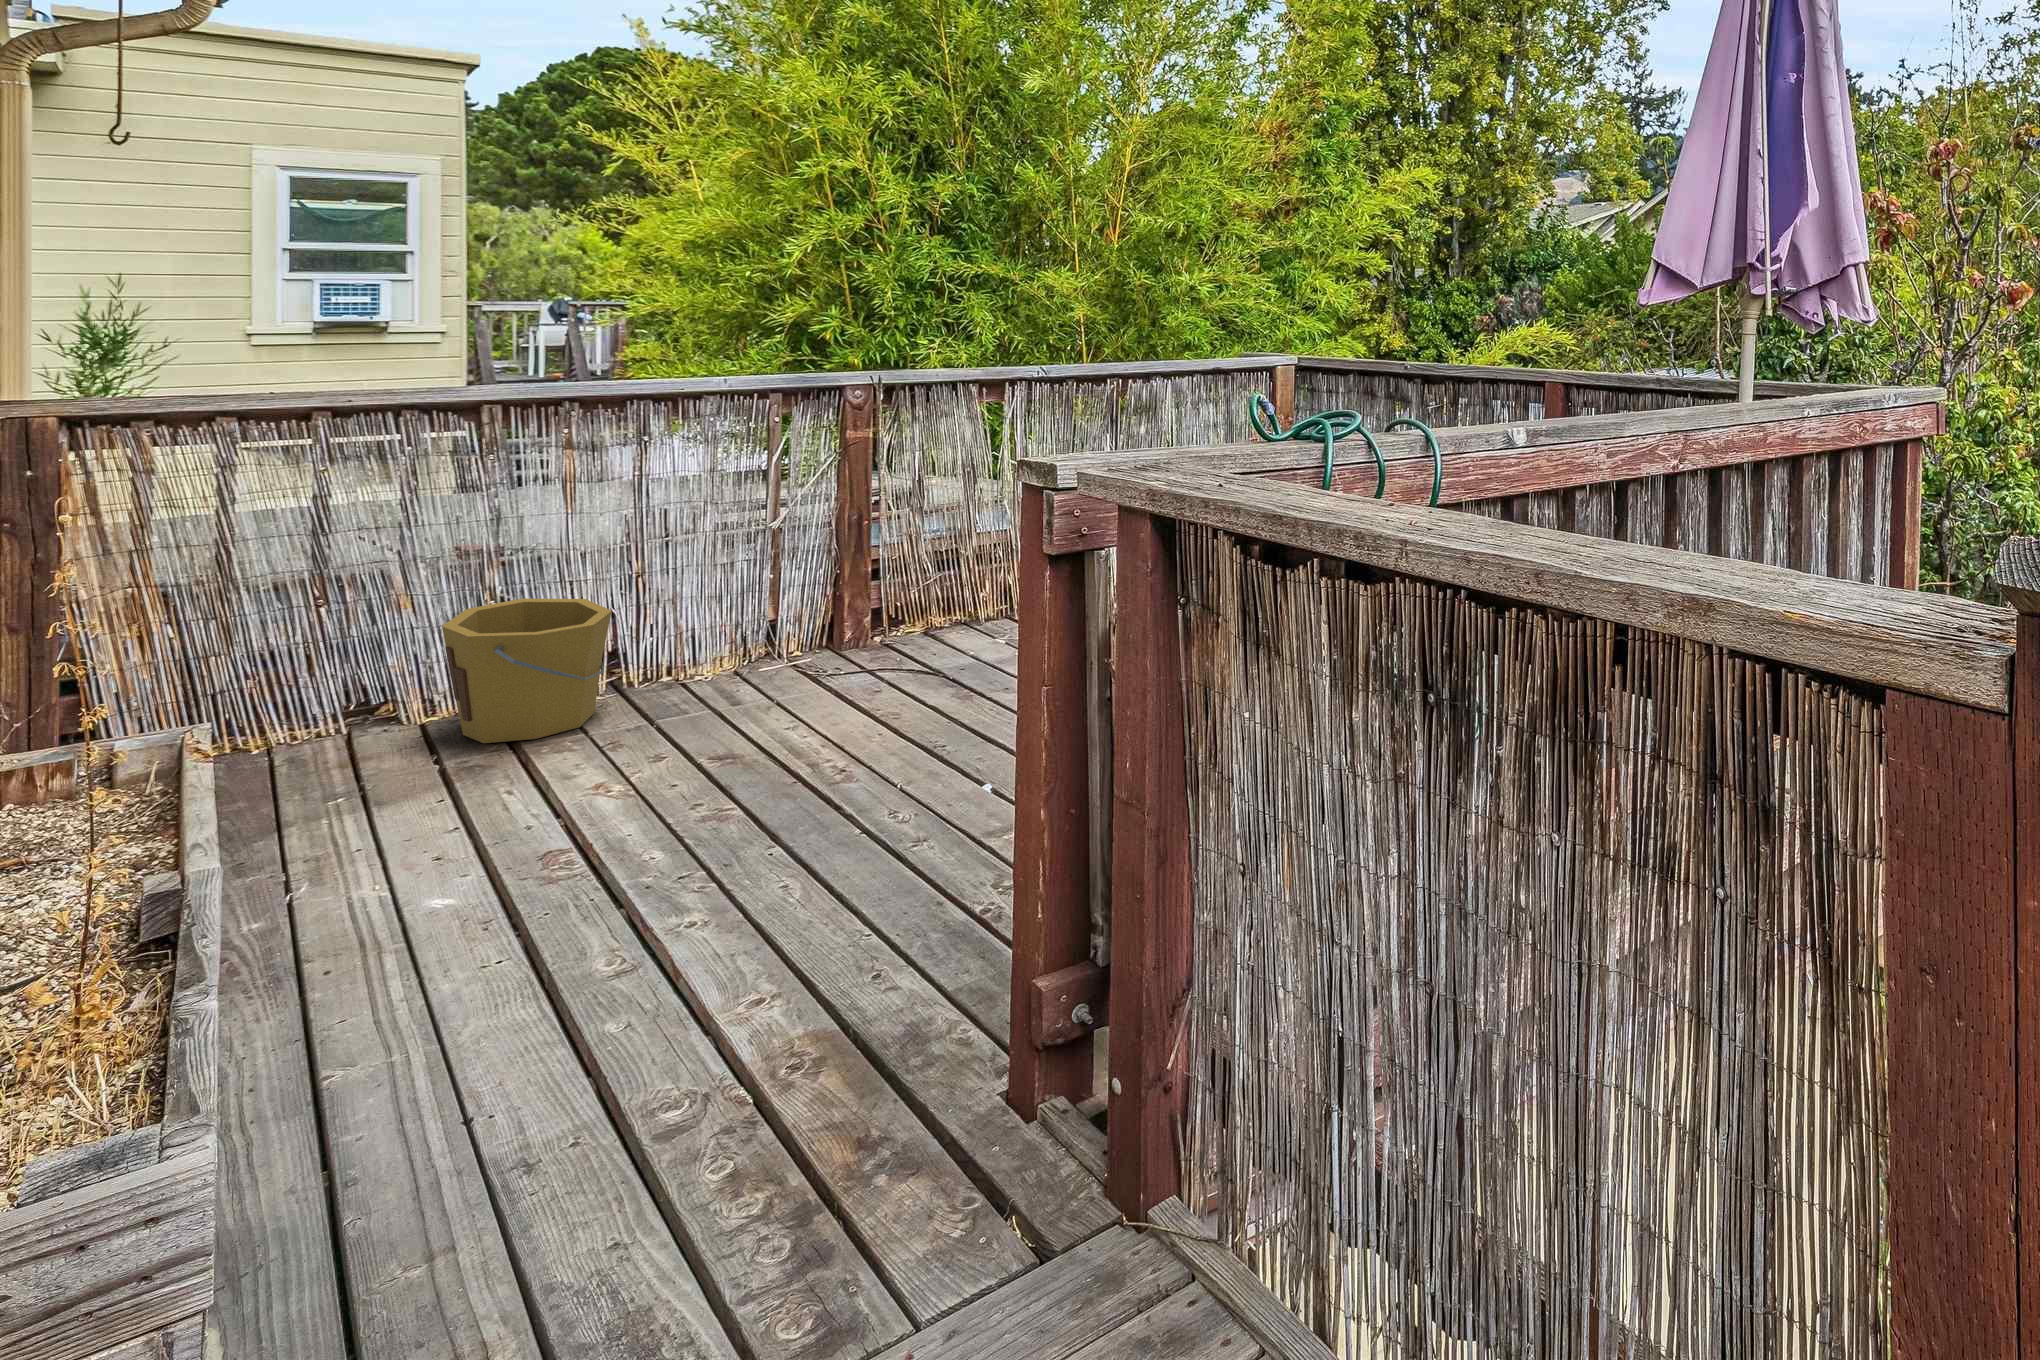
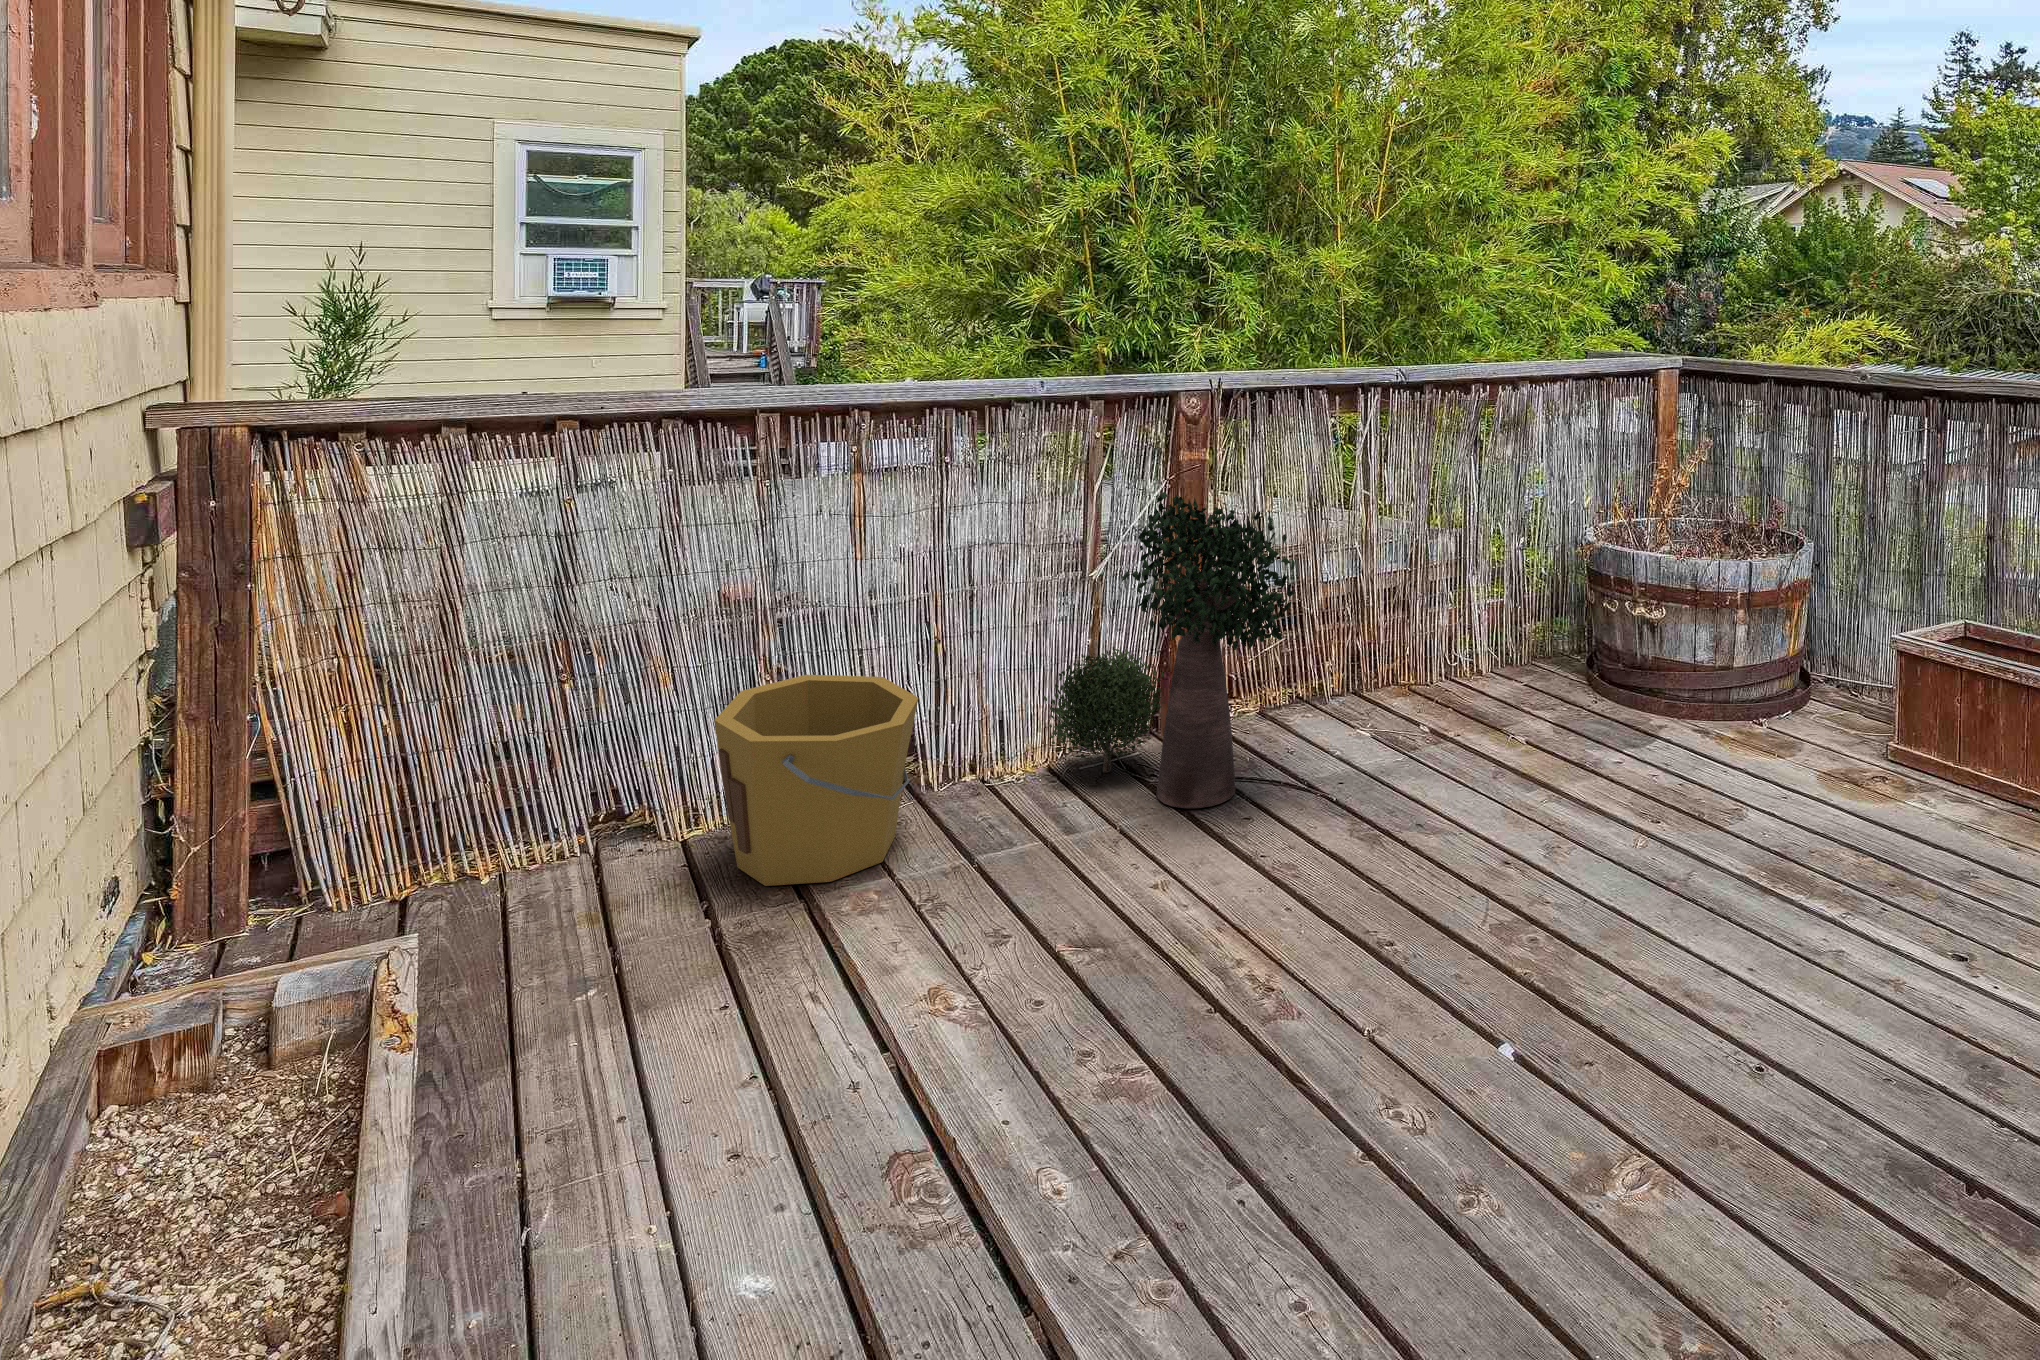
potted plant: none [725,458,919,689] -> present [1043,492,1295,808]

